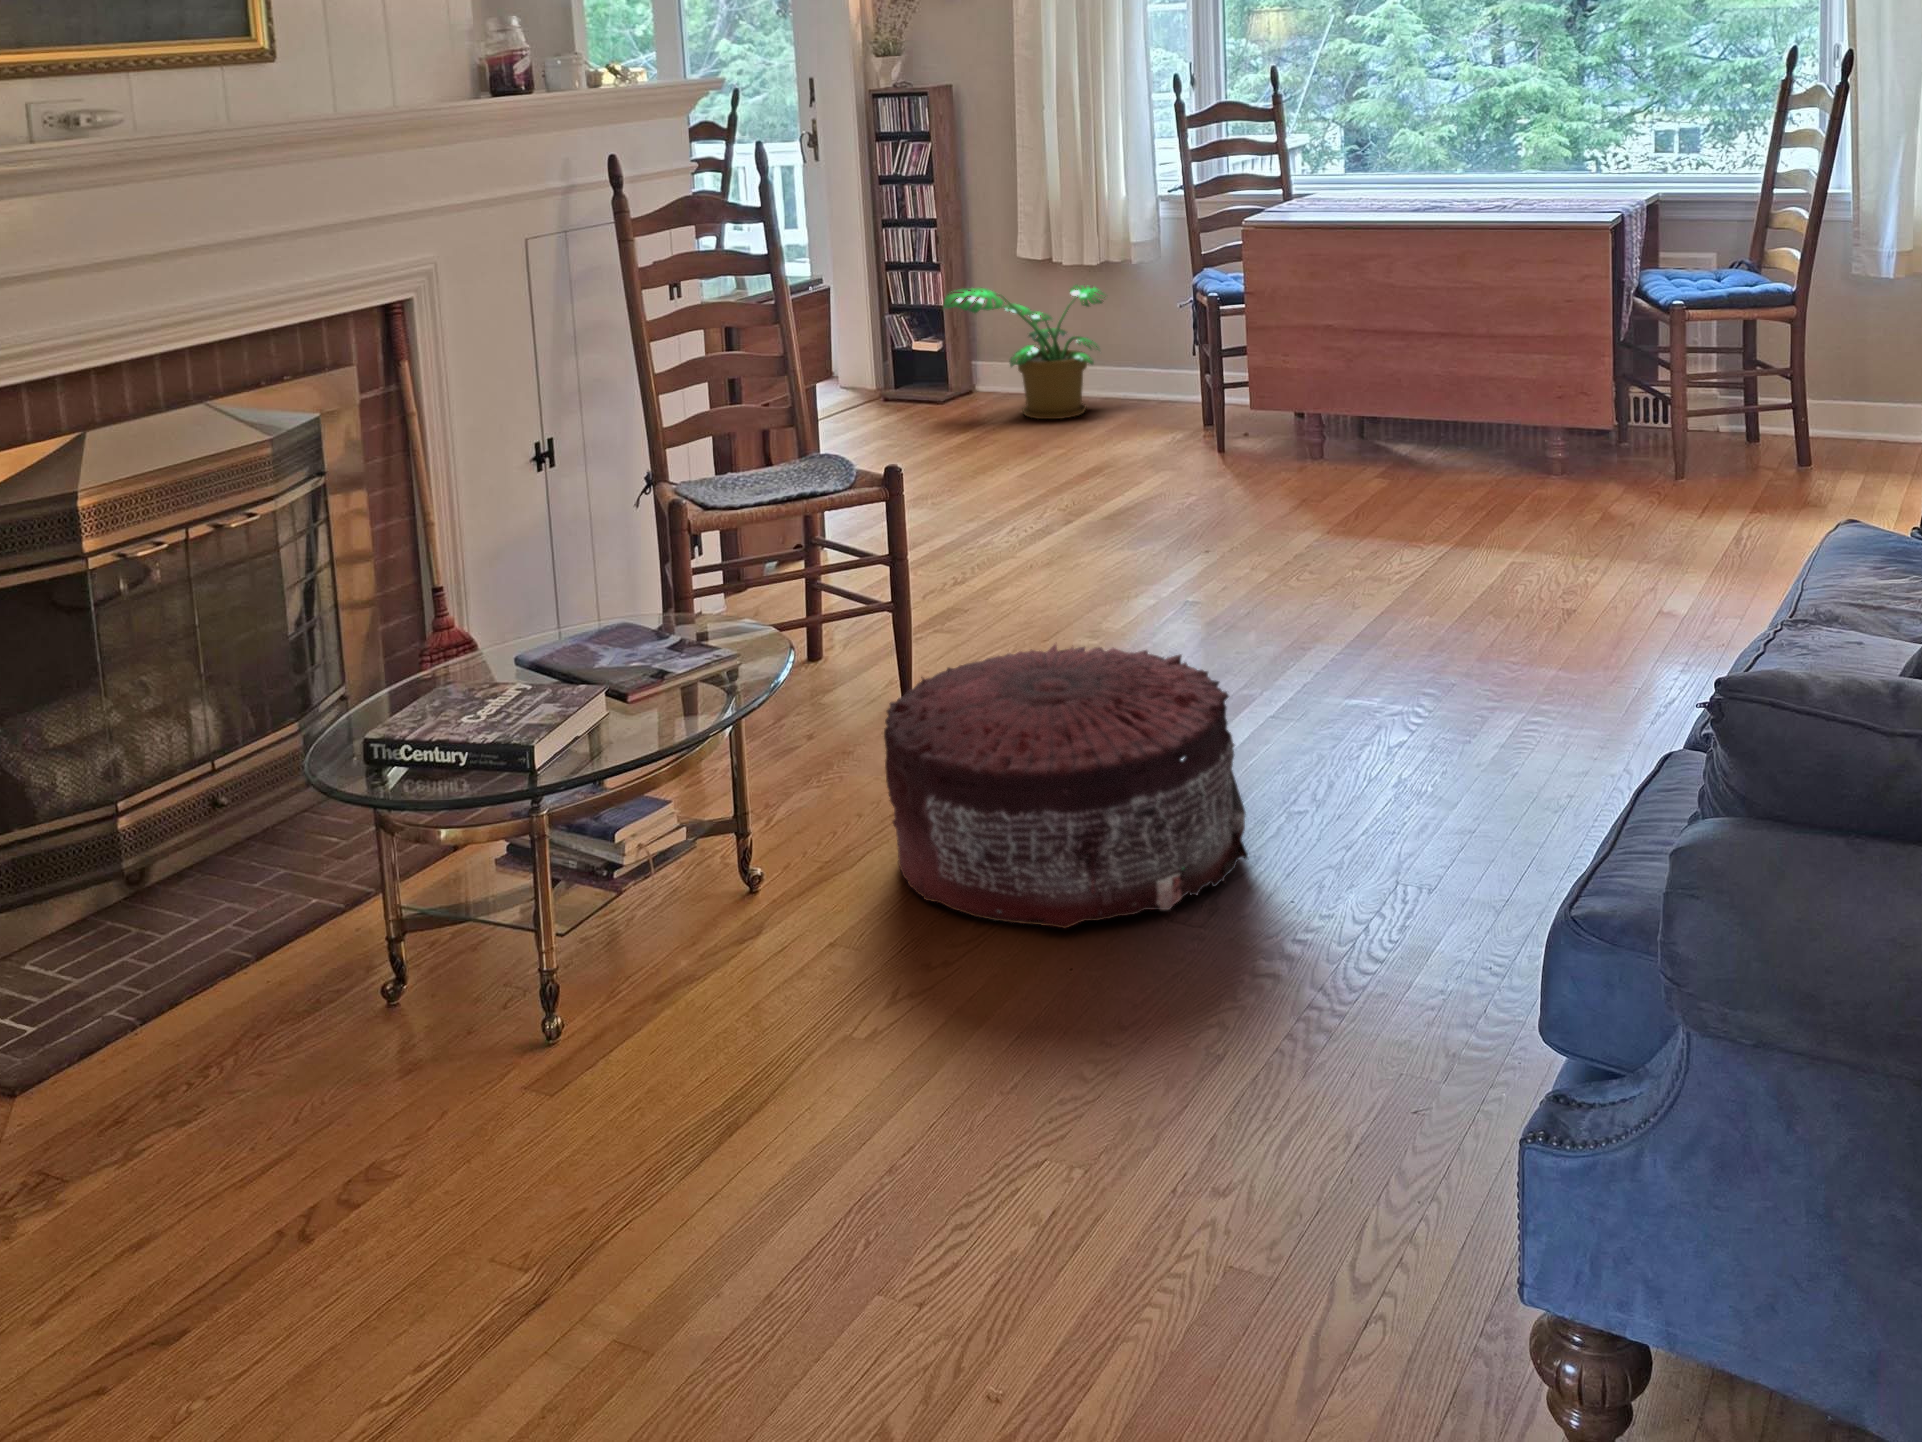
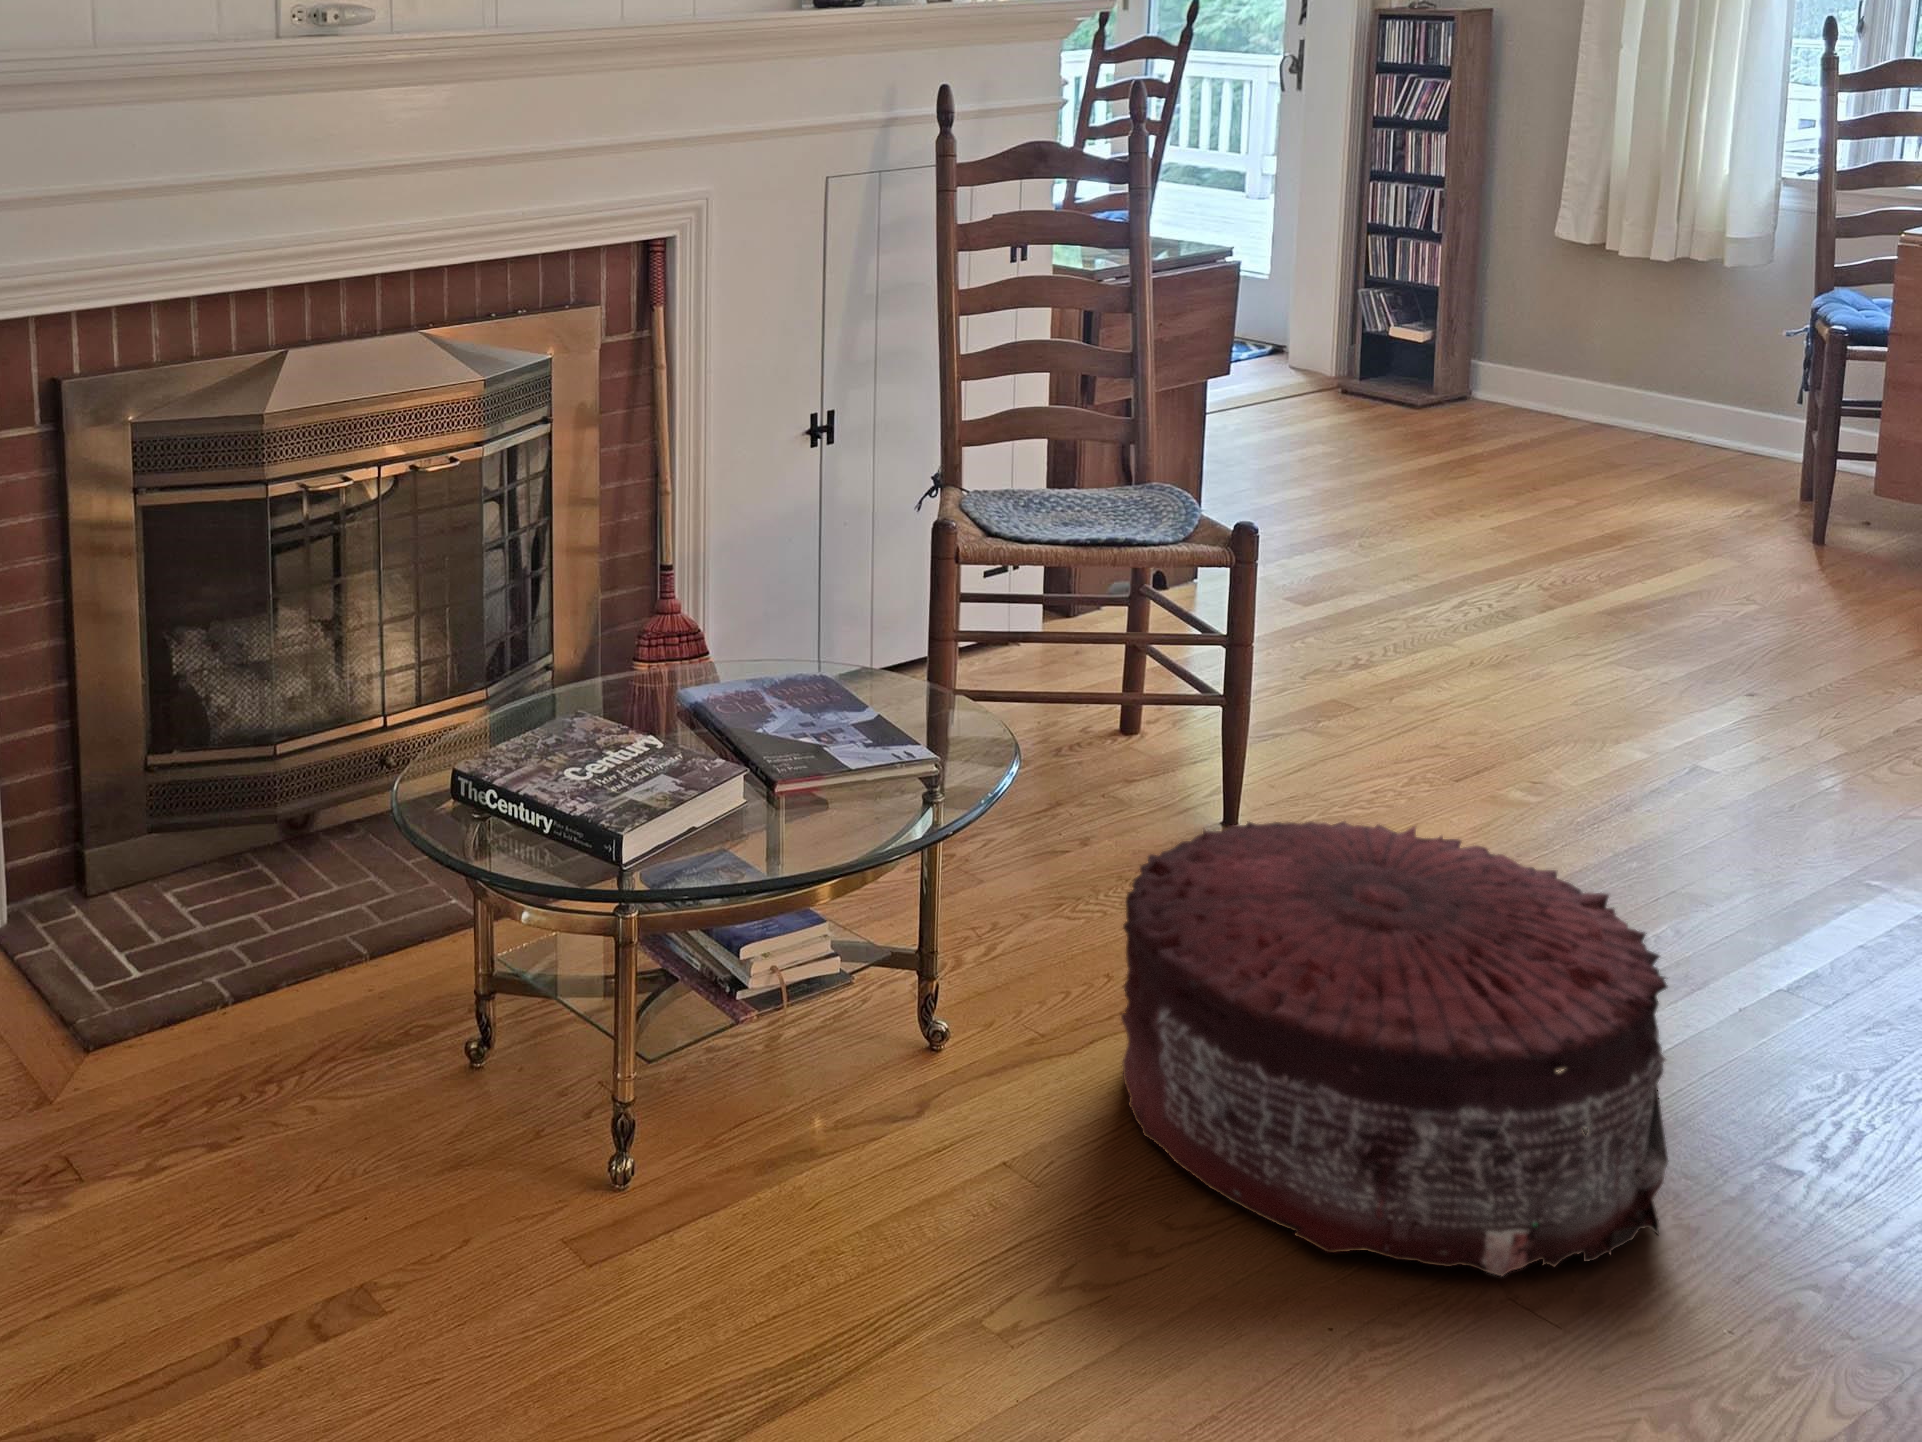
potted plant: present [943,285,1106,419] -> none [1429,272,1678,456]

